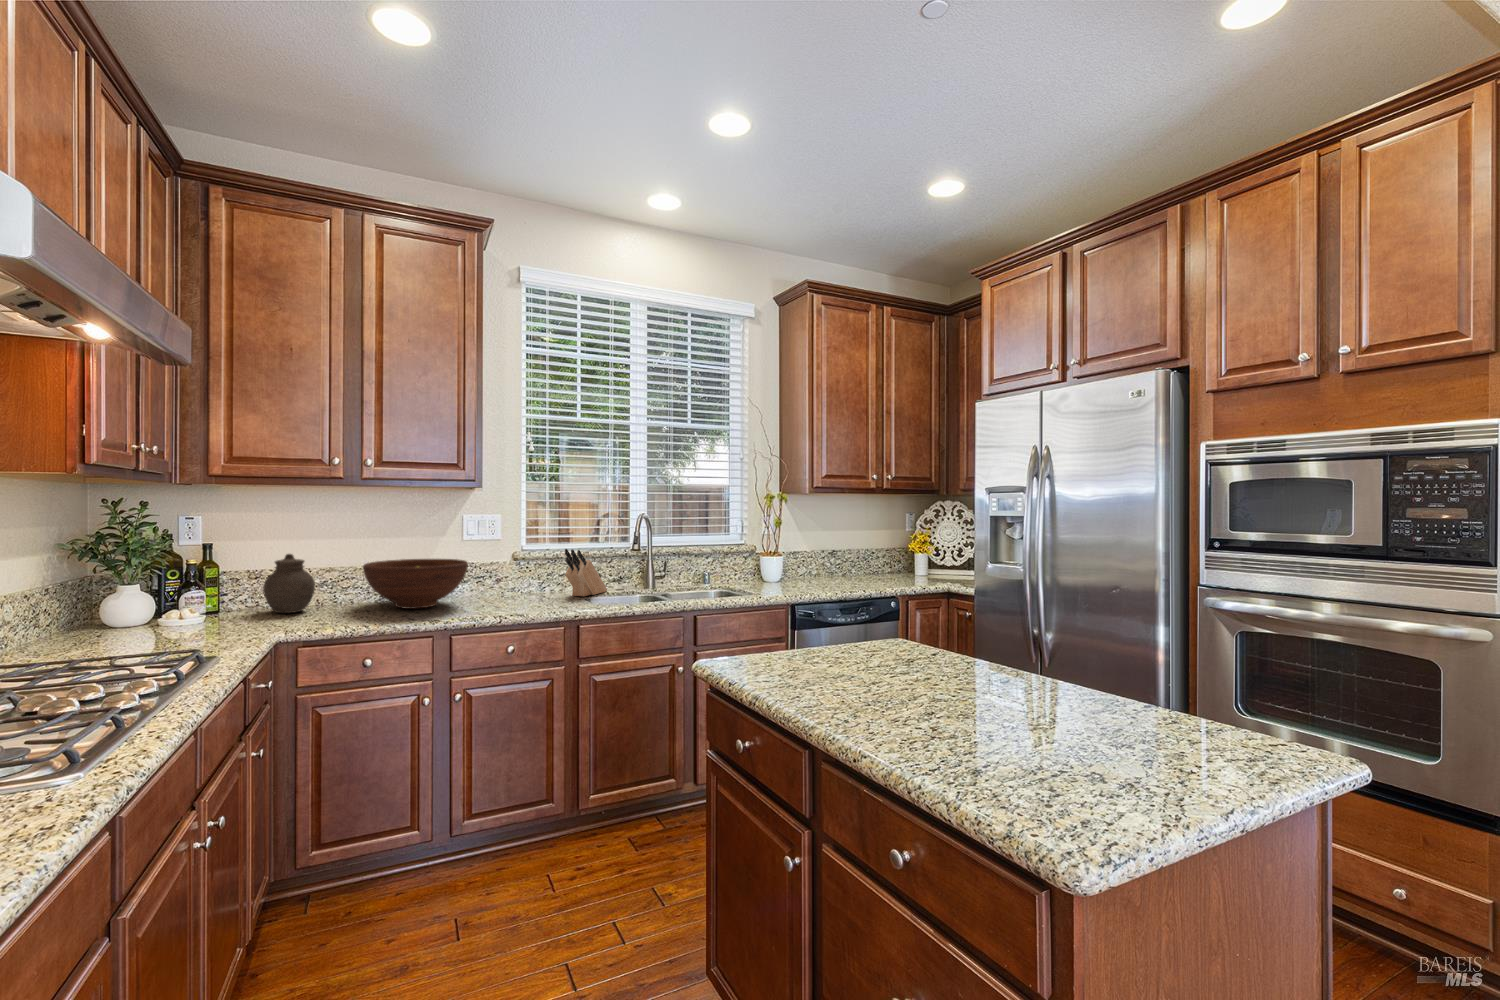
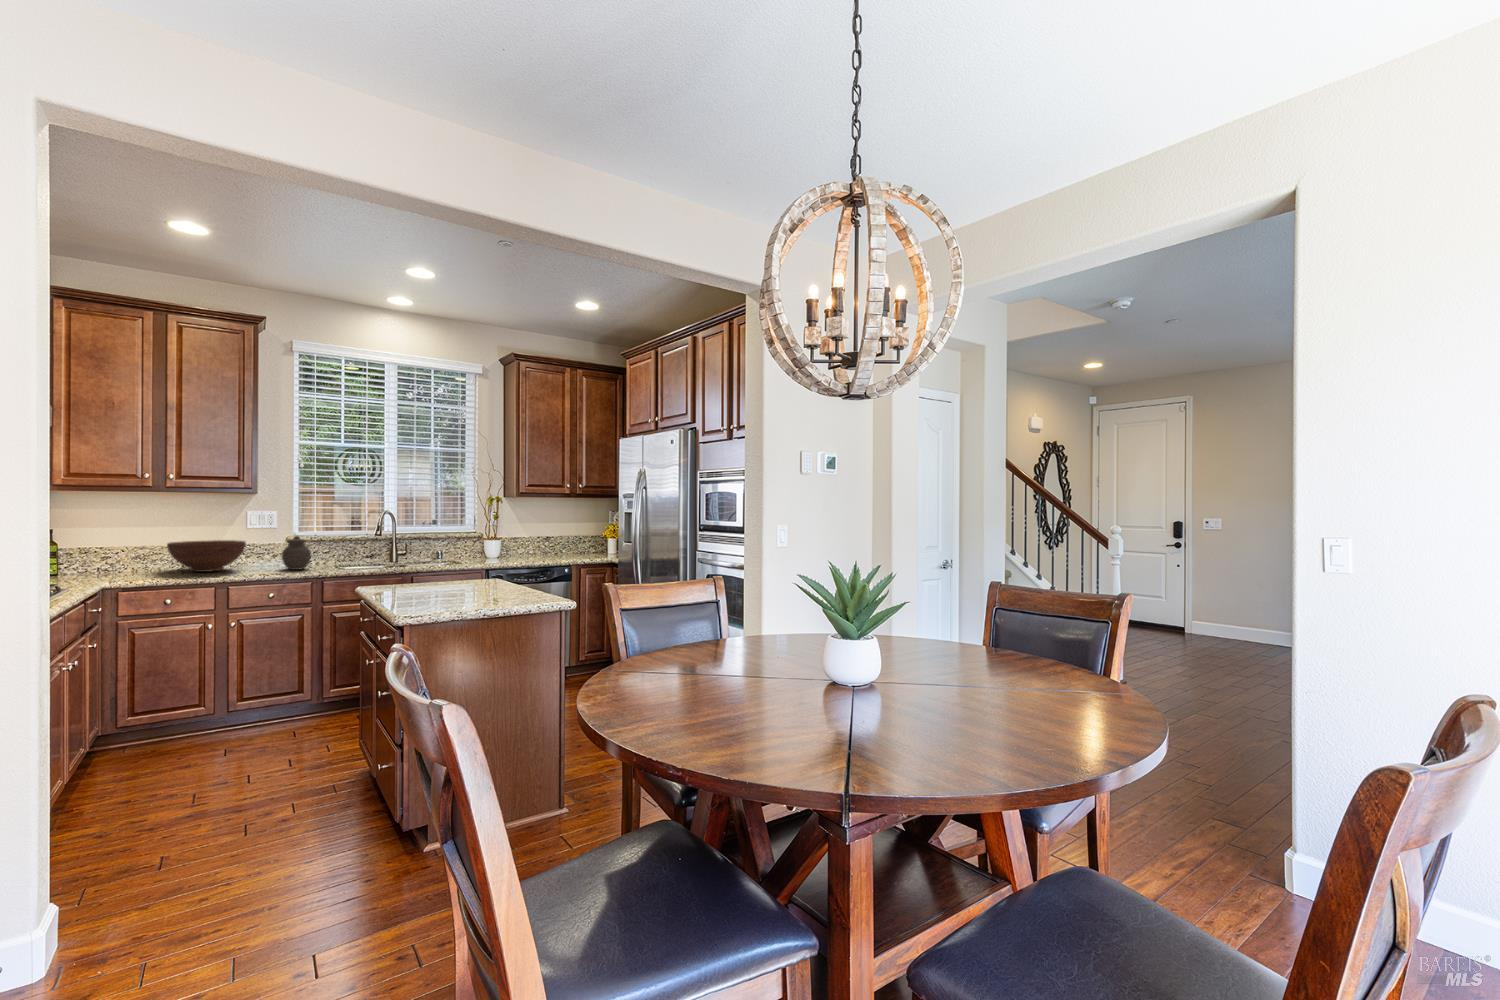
knife block: present [565,549,607,596] -> none [322,534,359,566]
jar: present [263,554,315,613] -> present [282,536,311,570]

